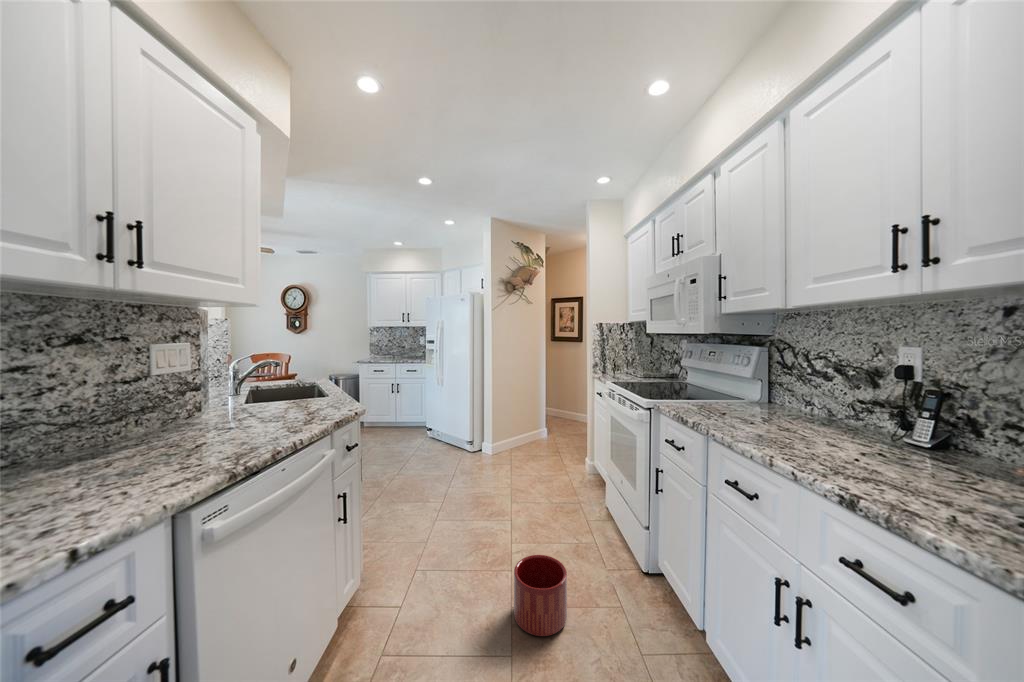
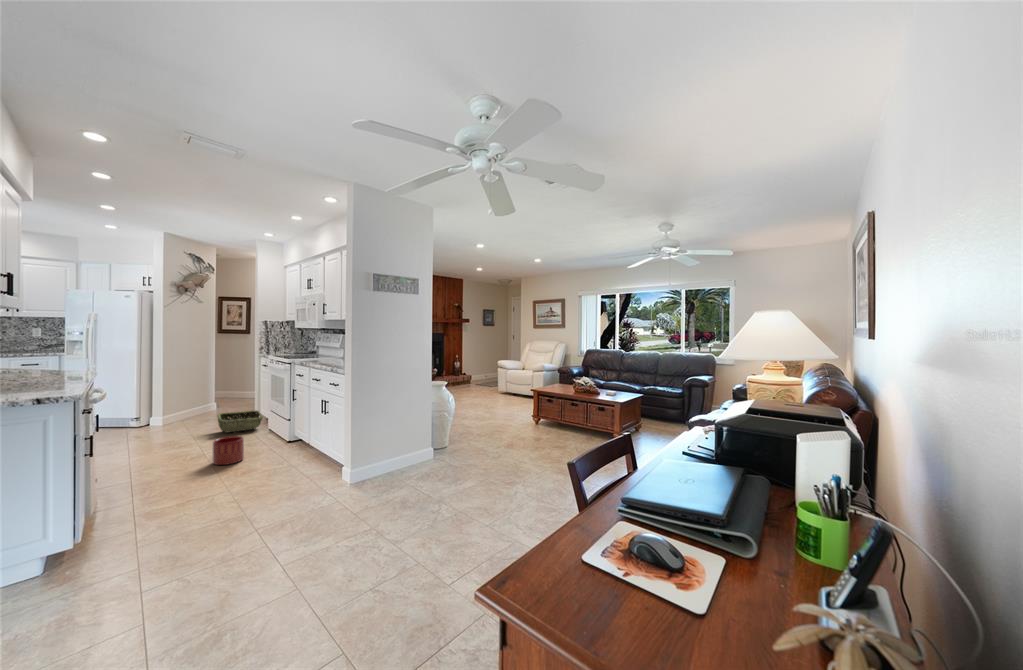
woven basket: none [539,461,598,498] -> present [217,411,263,433]

